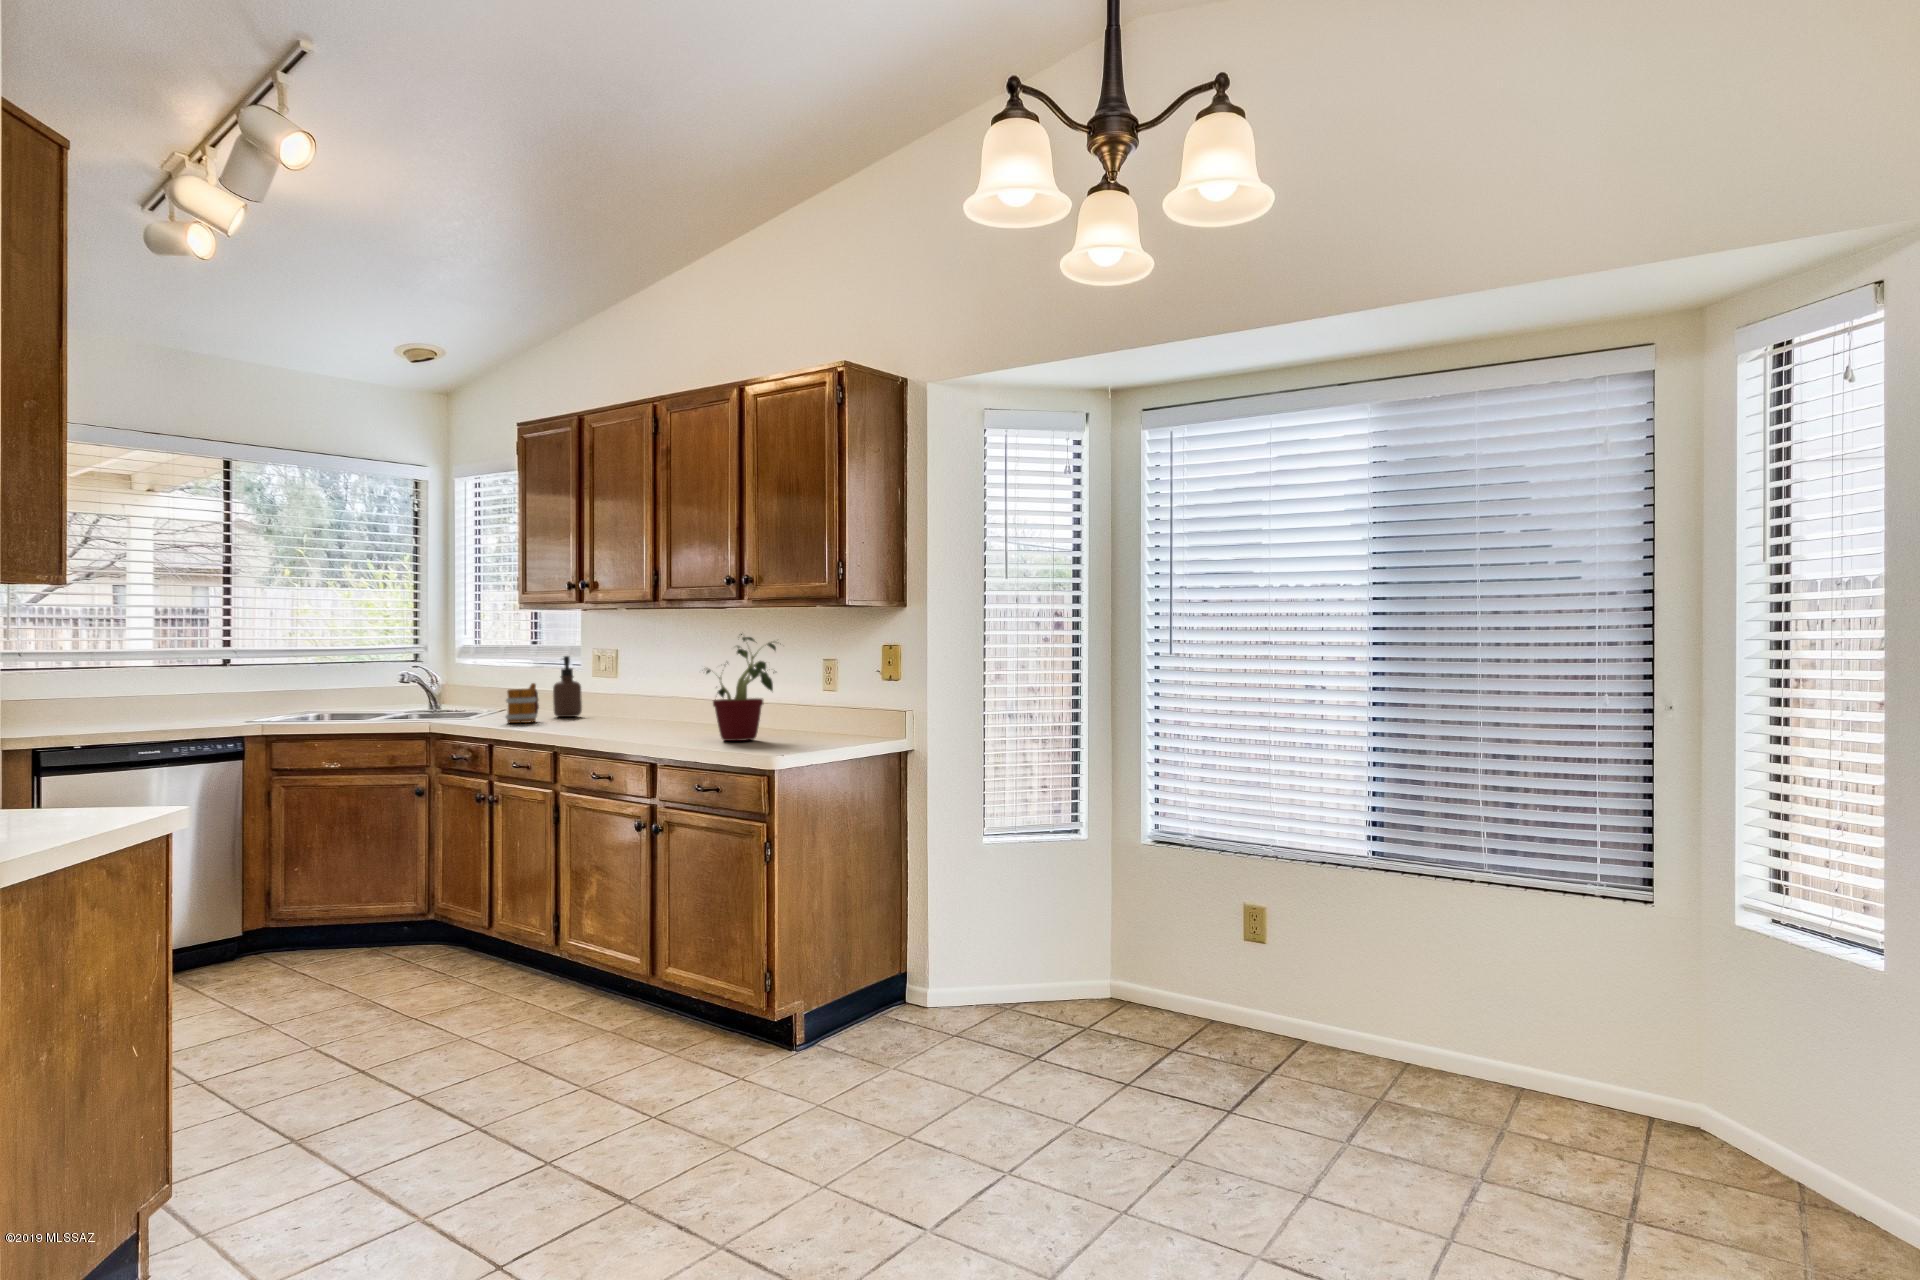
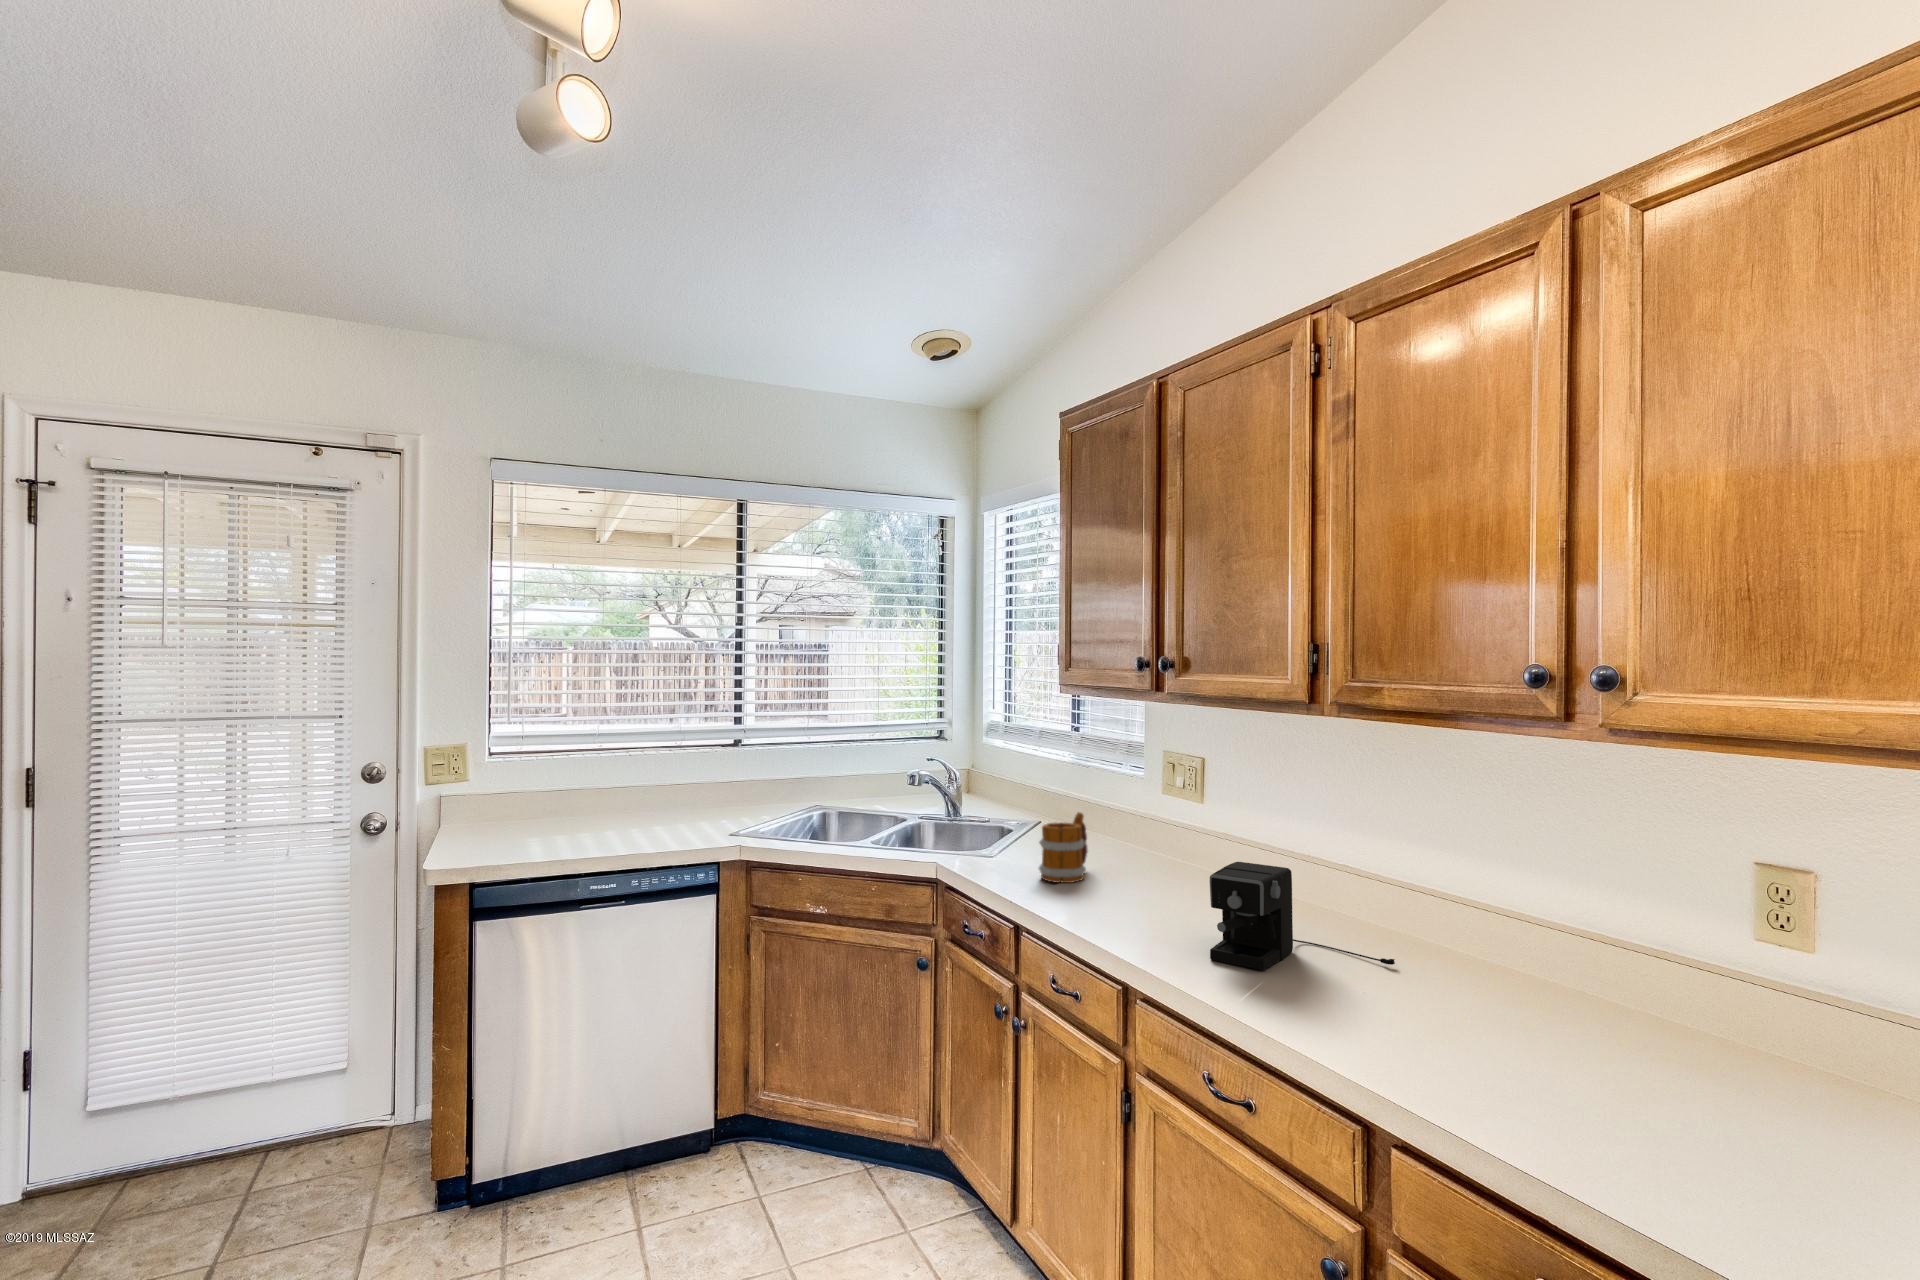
potted plant: present [706,634,776,741] -> none [1471,810,1702,1109]
soap dispenser: present [553,656,582,717] -> none [1107,763,1148,860]
coffee maker: none [603,686,696,732] -> present [1210,862,1395,970]

